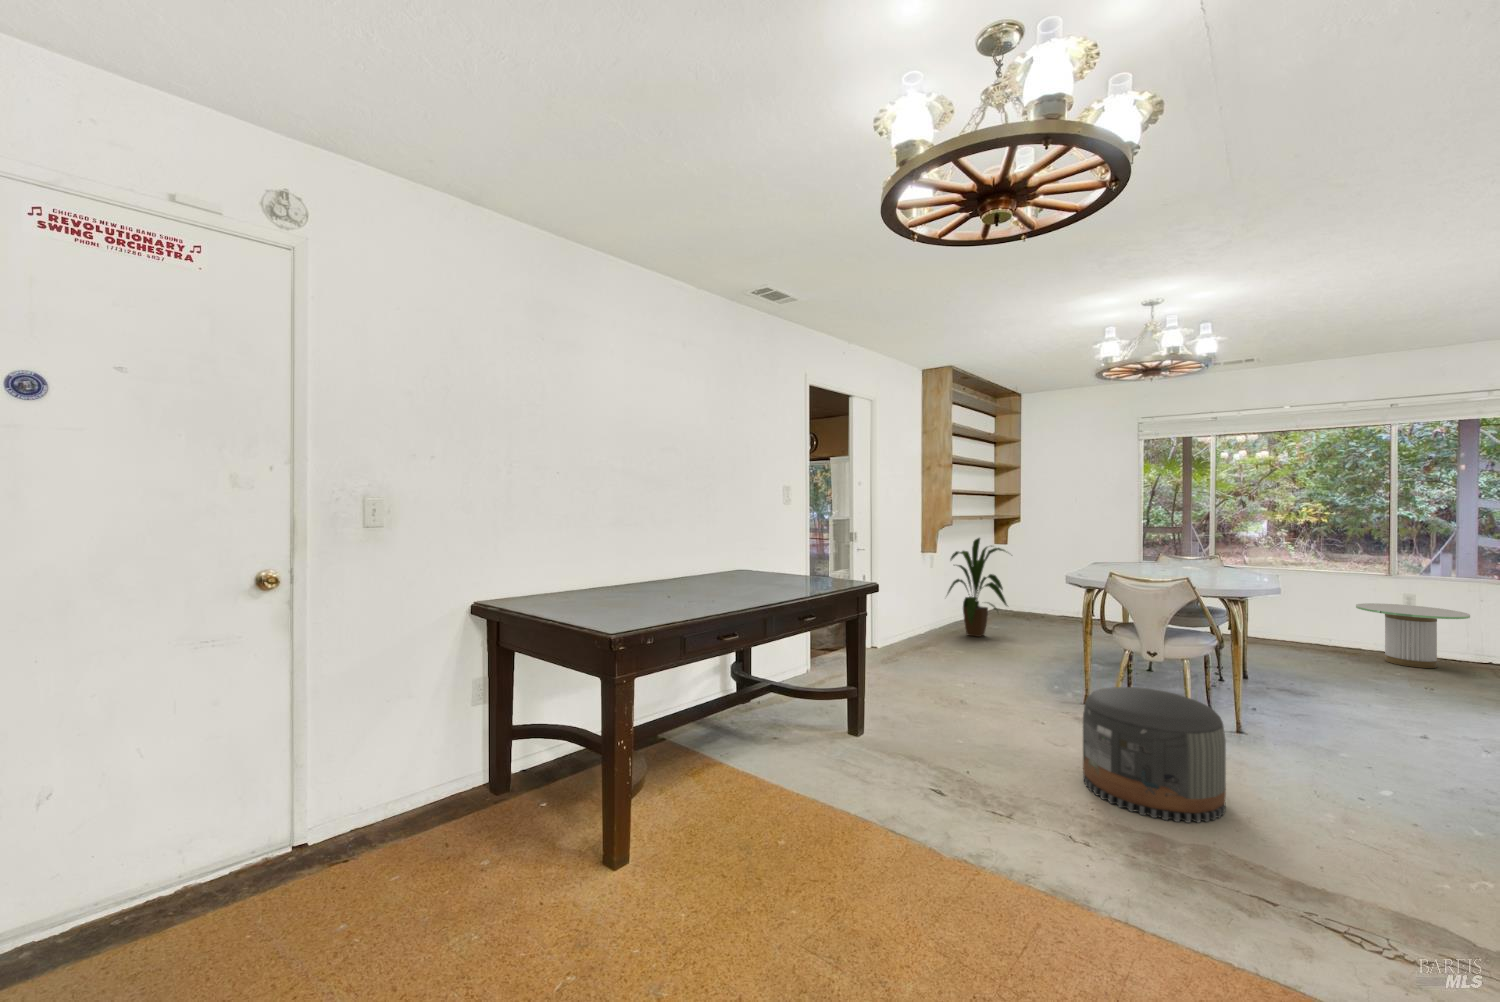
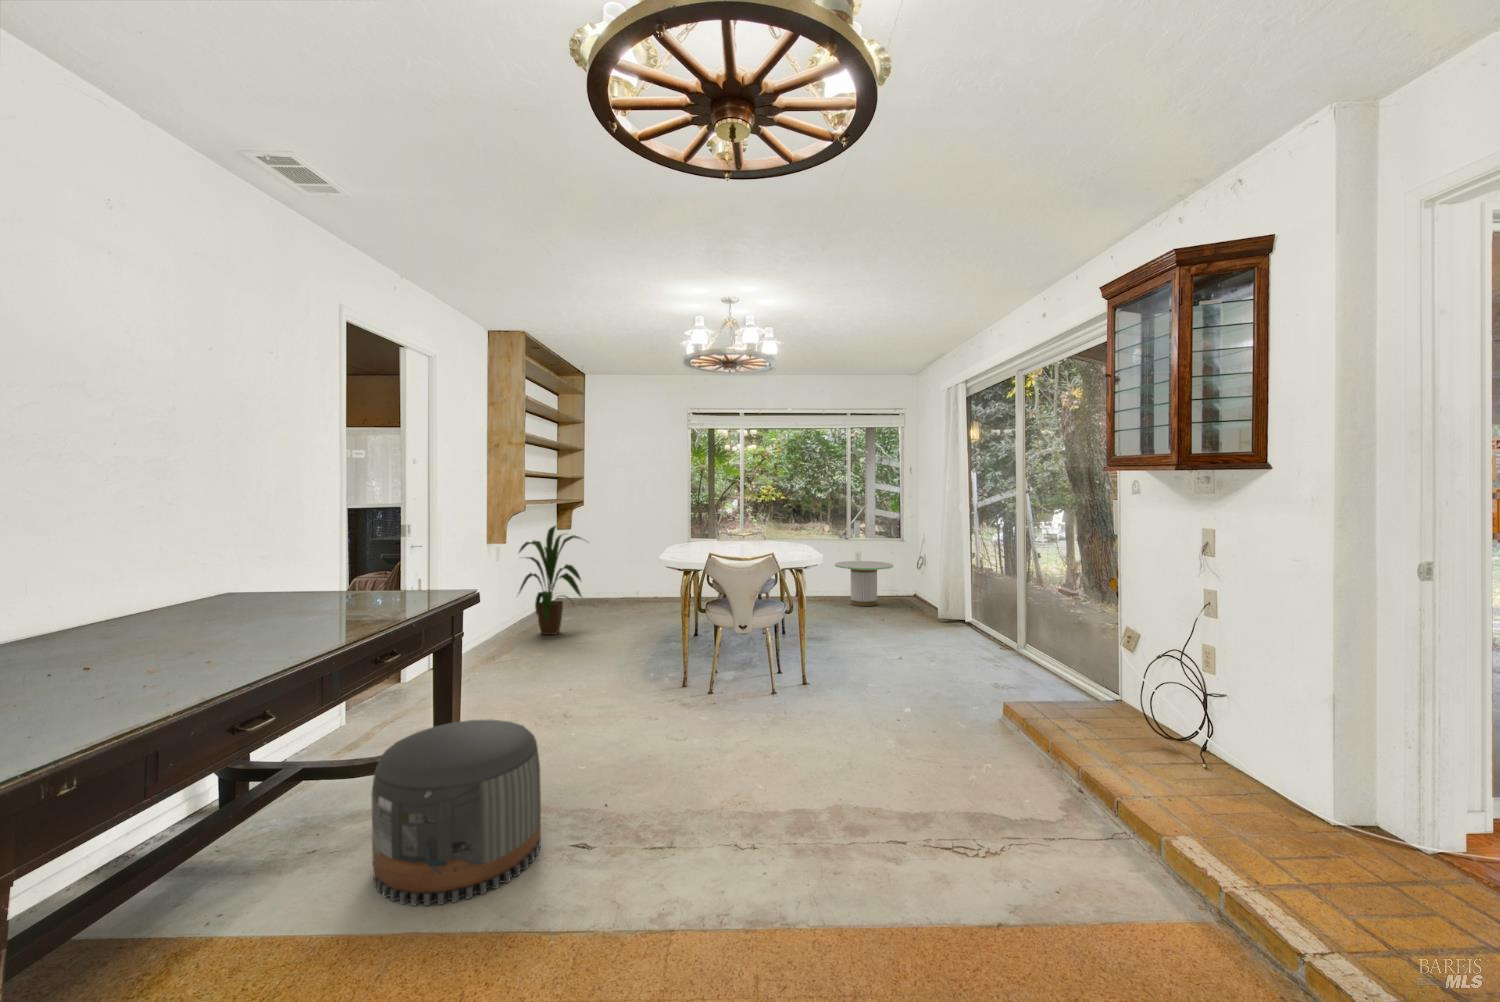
pouf: present [1083,687,1226,823] -> present [371,720,541,906]

